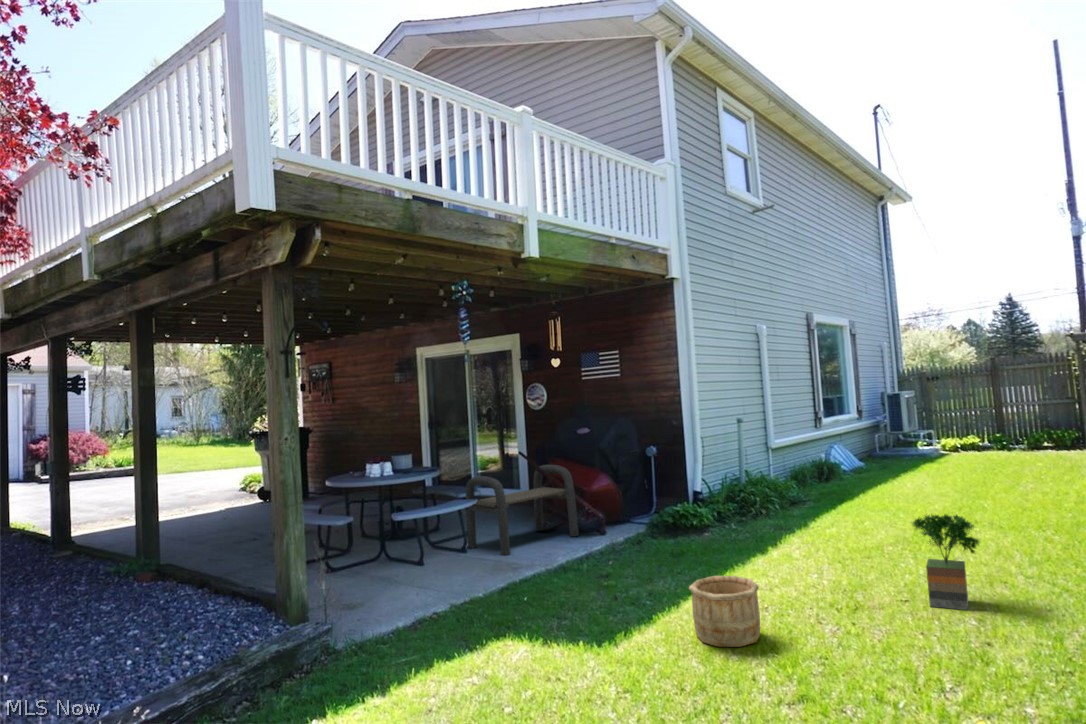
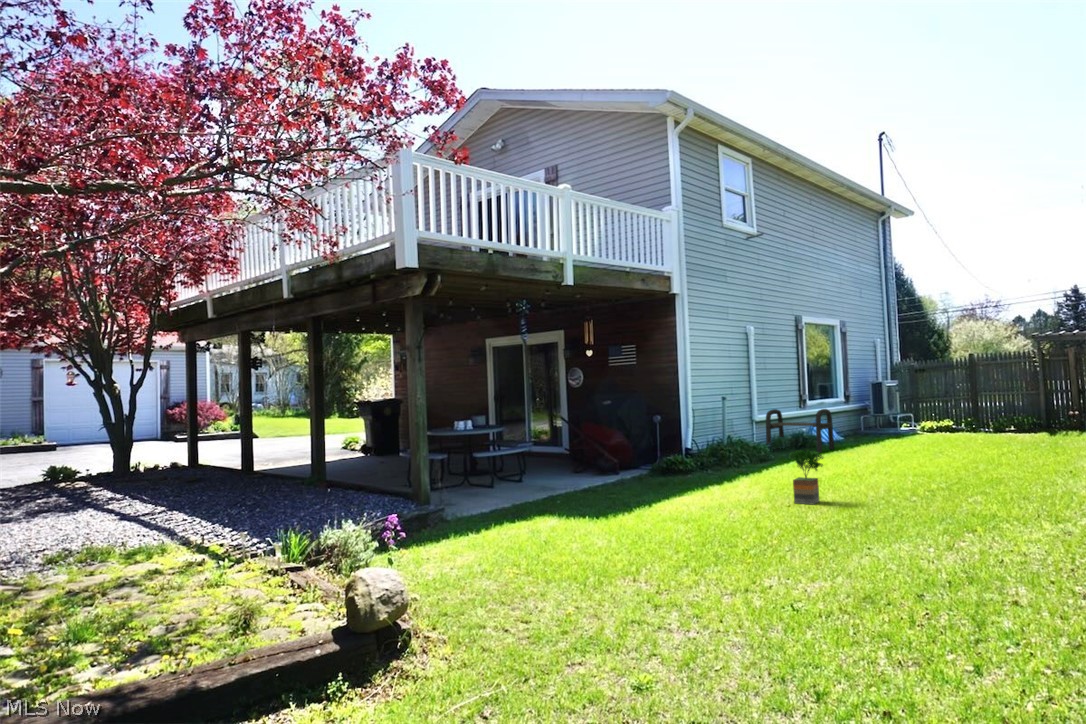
bench: present [466,465,579,555] -> present [766,409,834,452]
wooden bucket: present [689,576,760,647] -> none [649,480,687,515]

